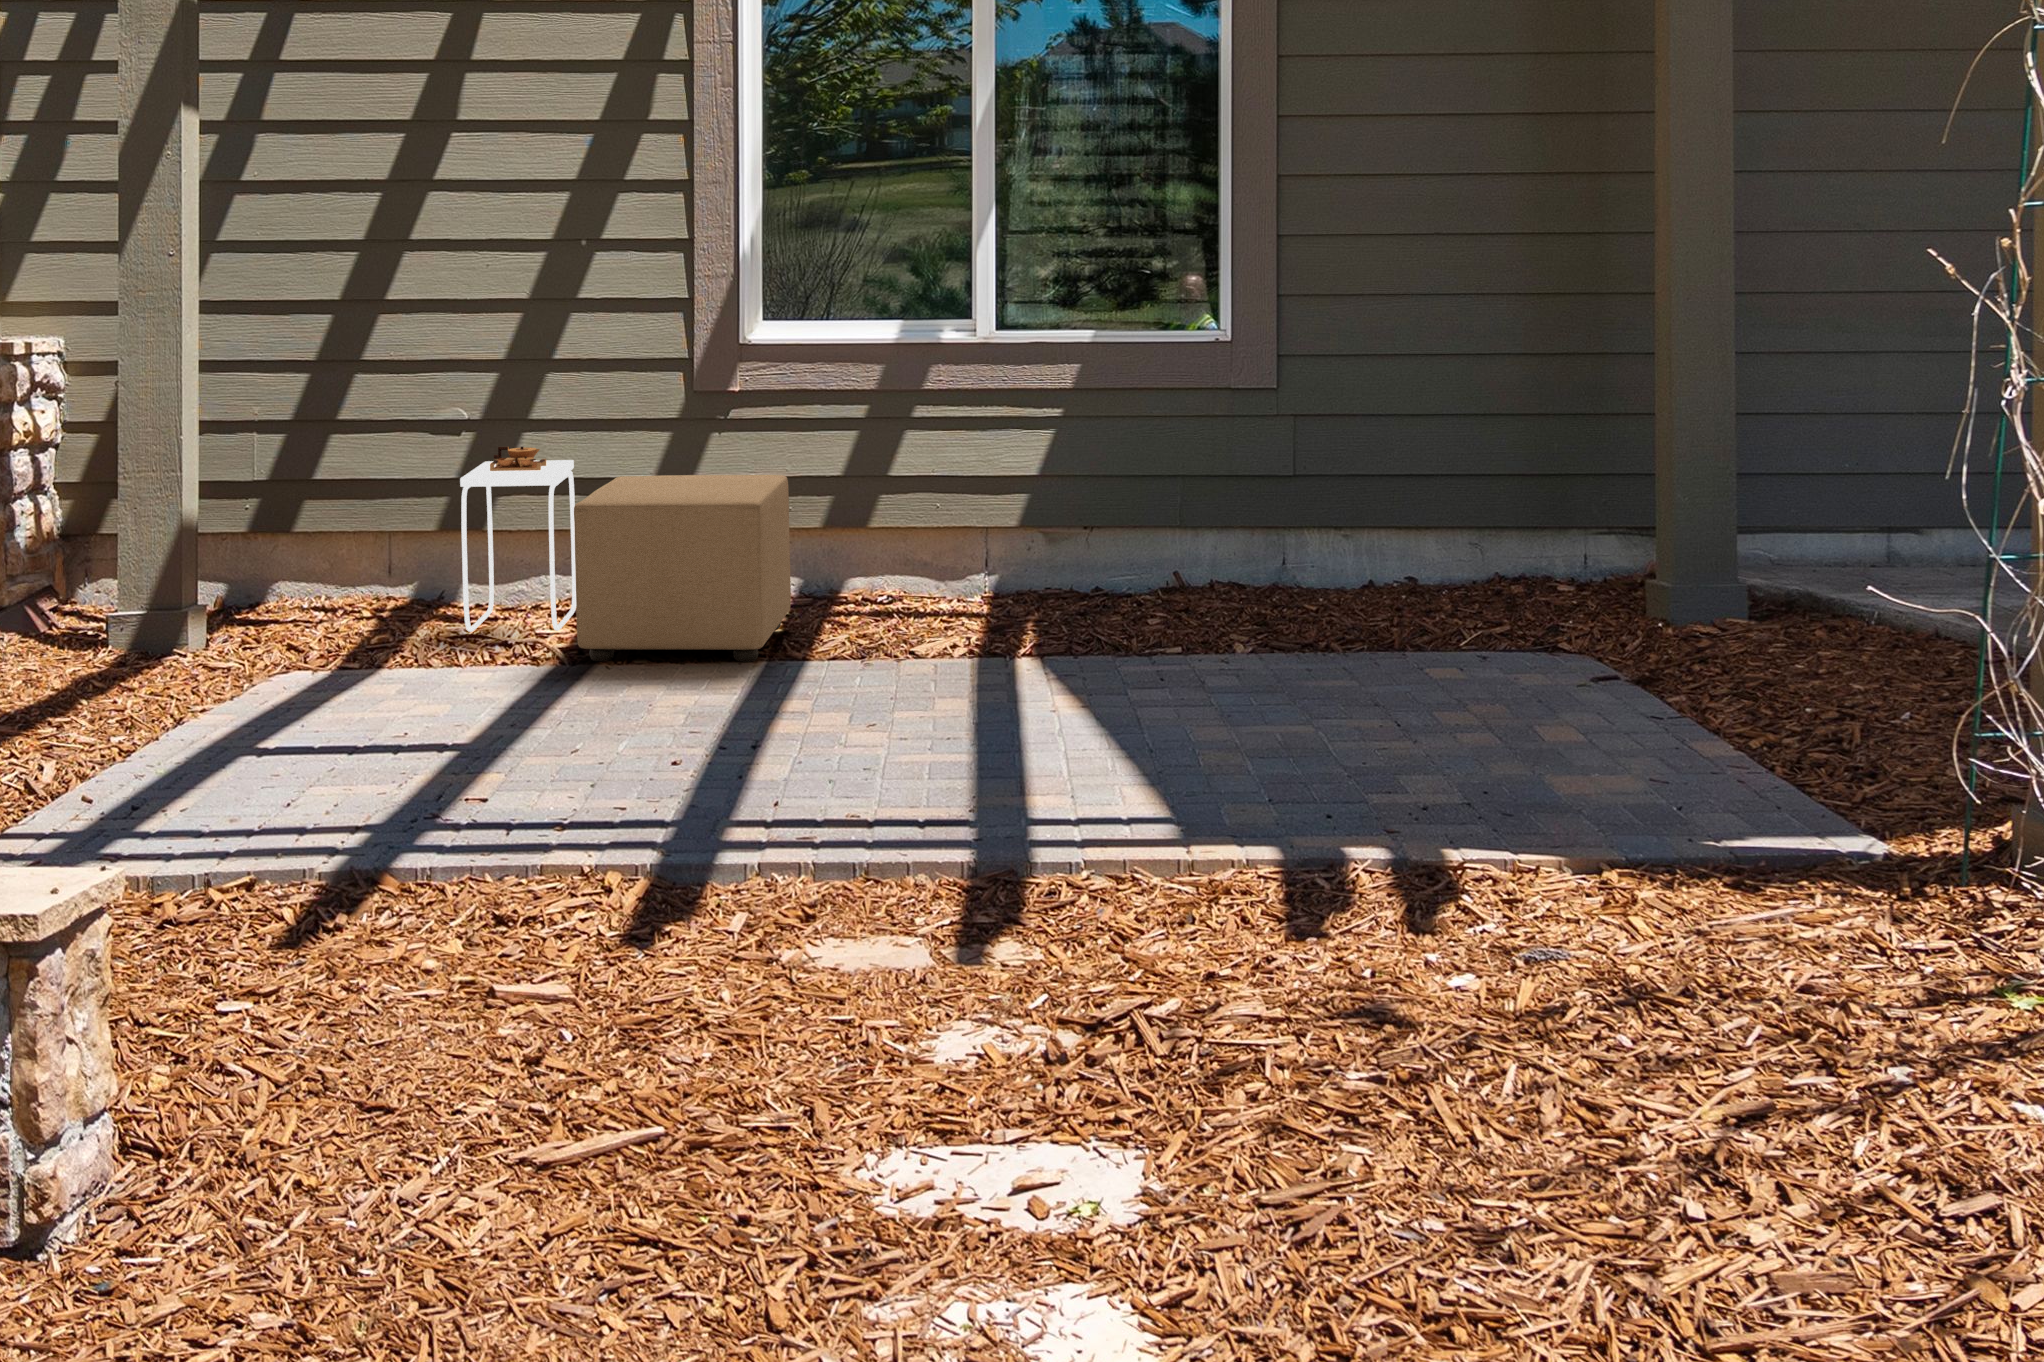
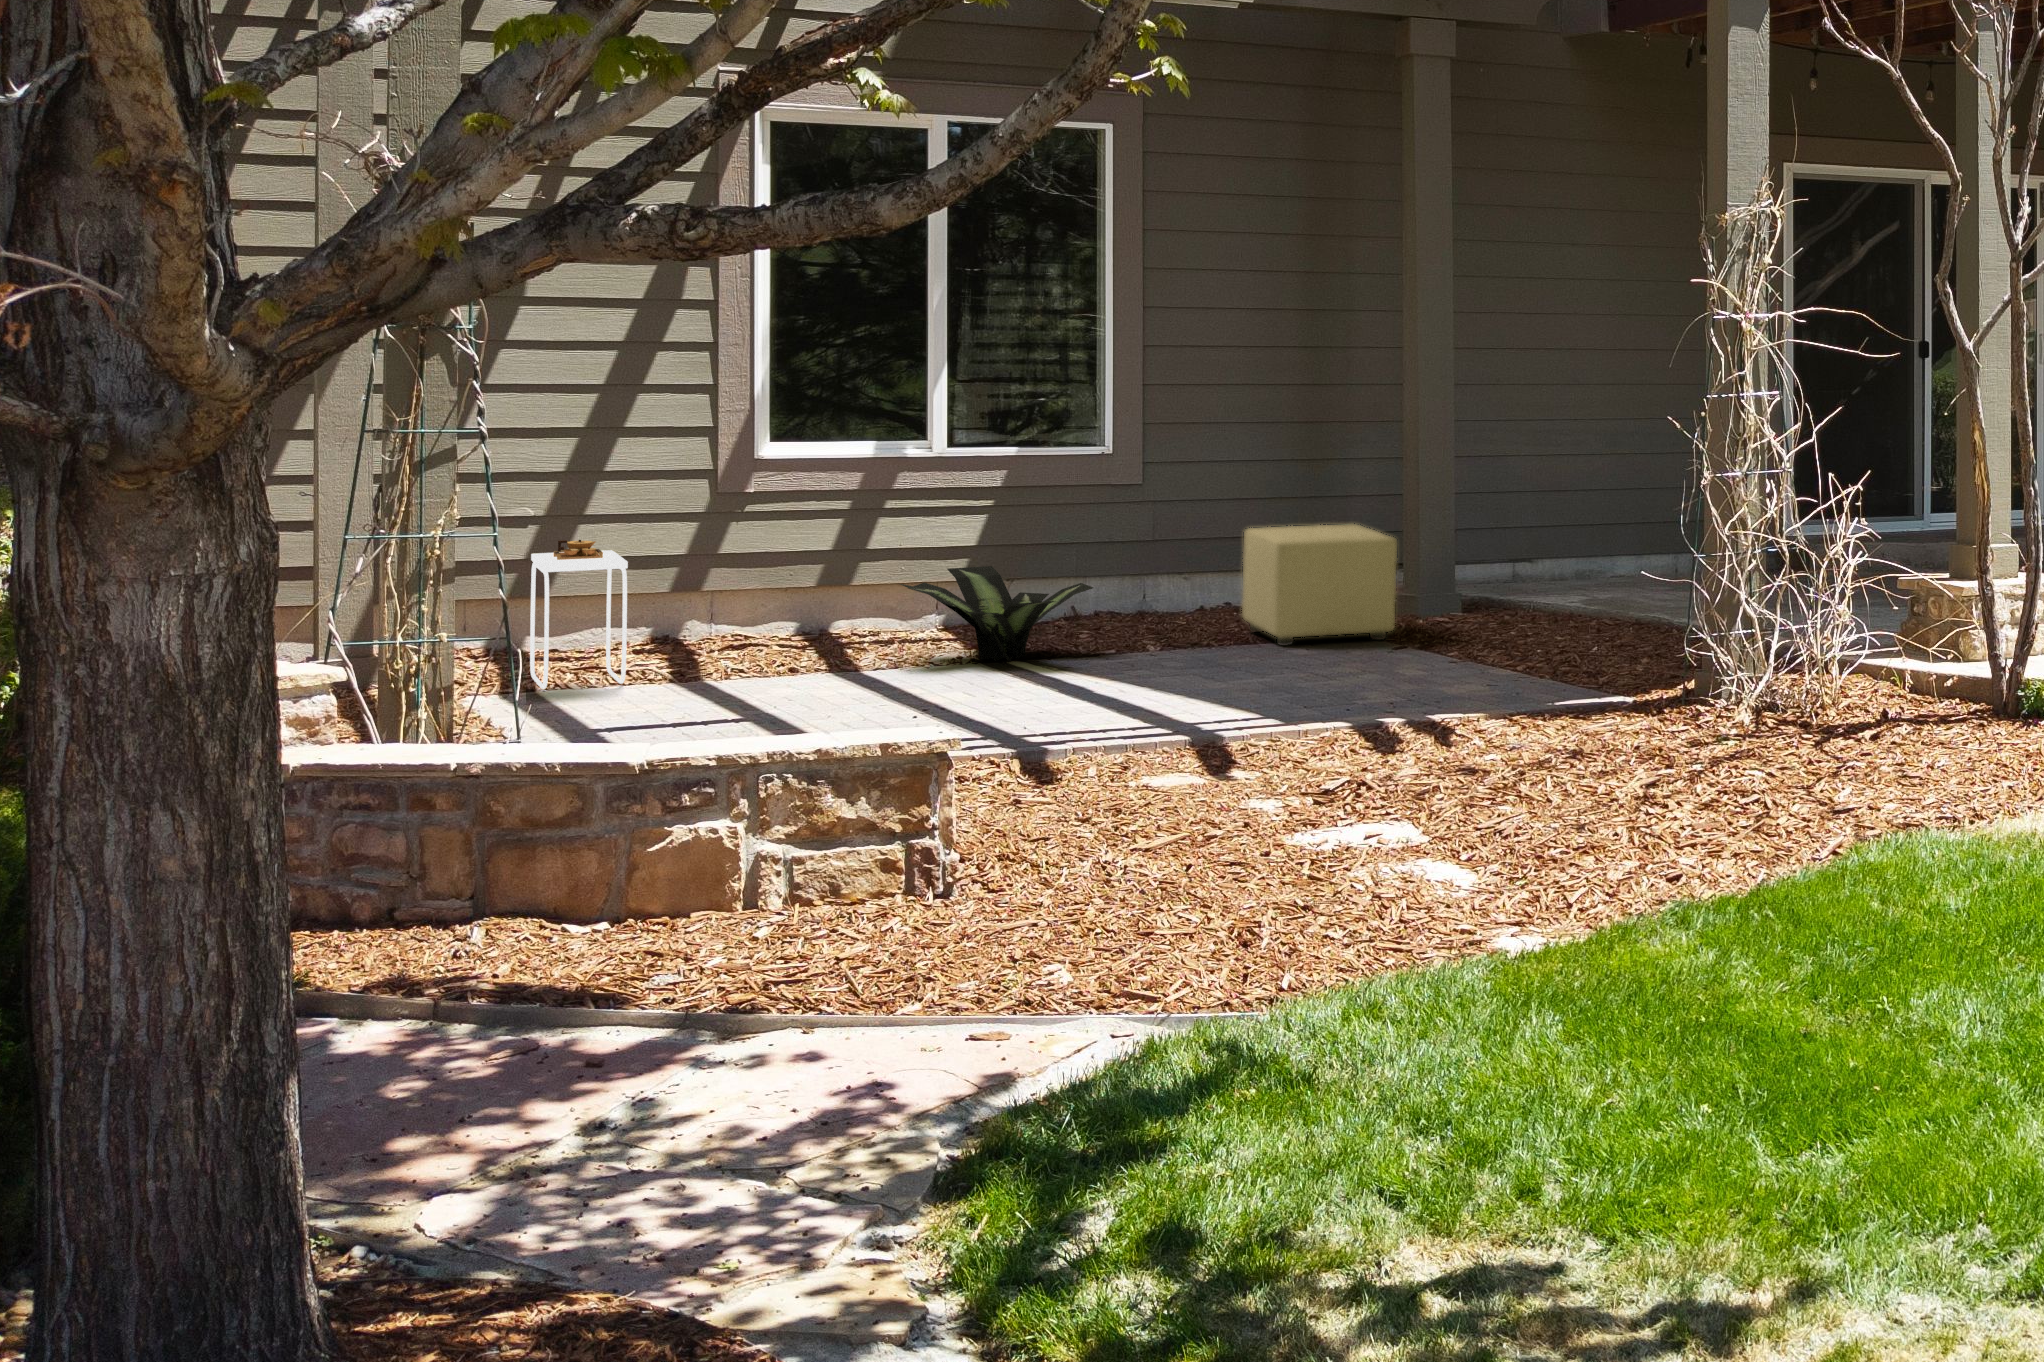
ottoman: present [574,475,791,662] -> present [1242,524,1397,646]
potted plant: none [893,495,1148,631] -> present [900,566,1093,661]

